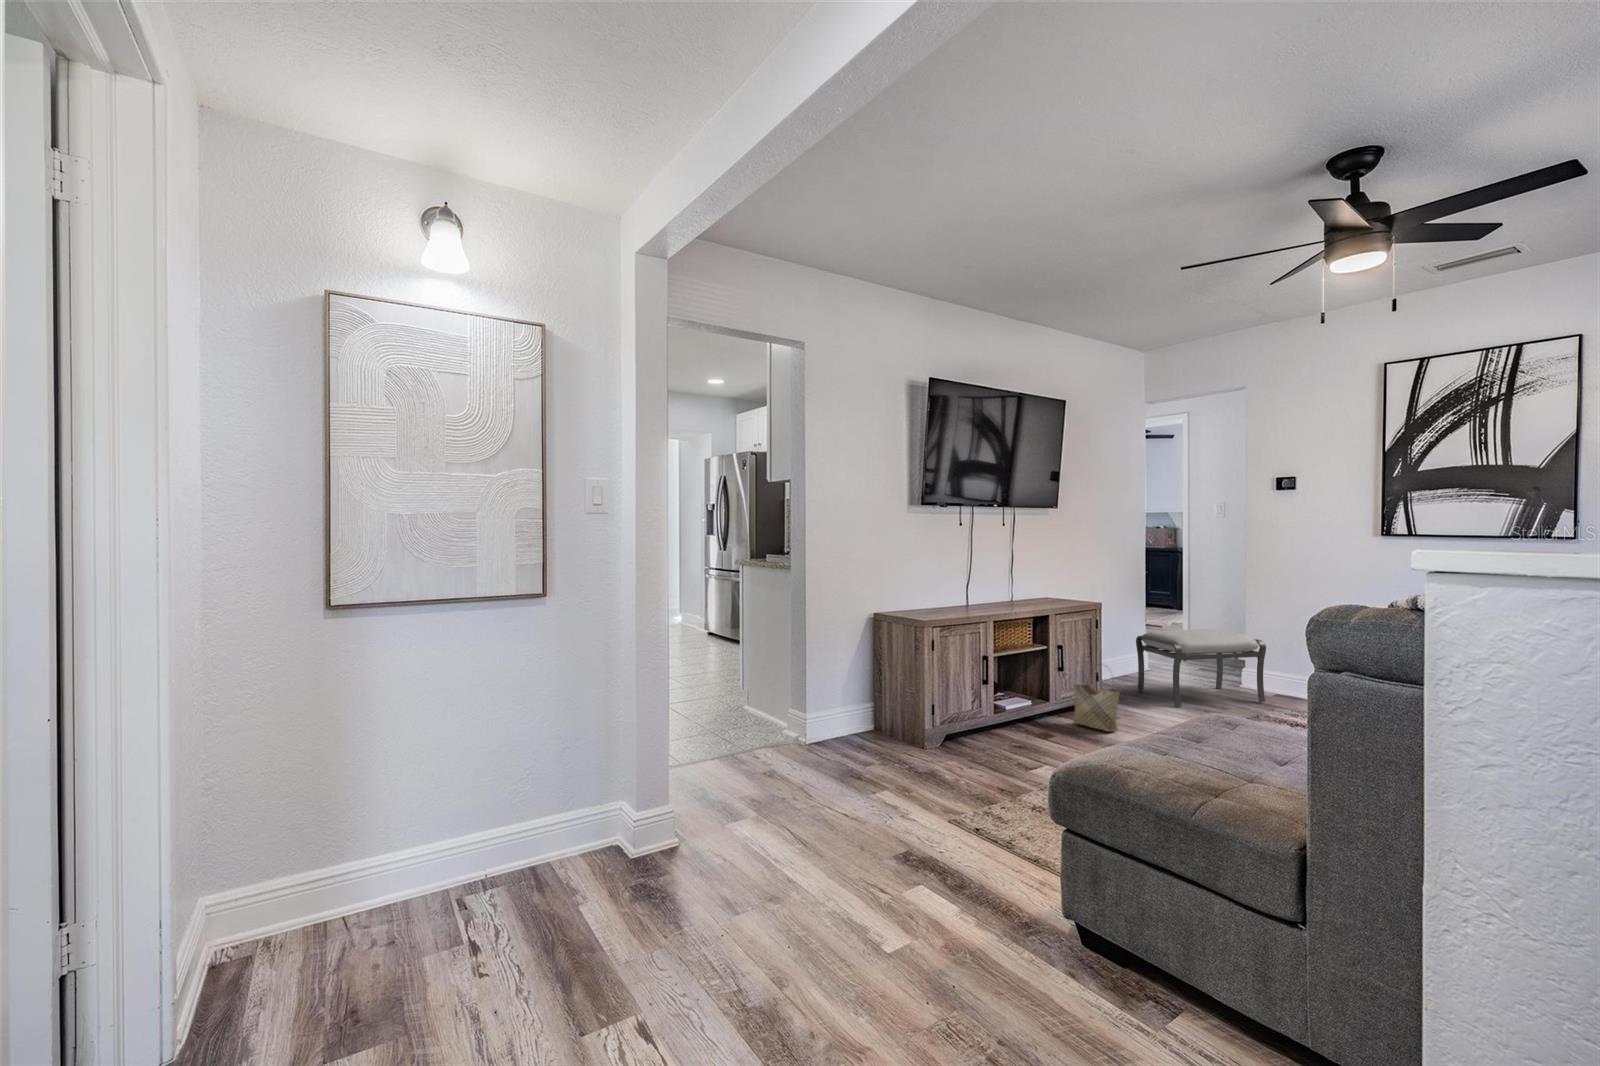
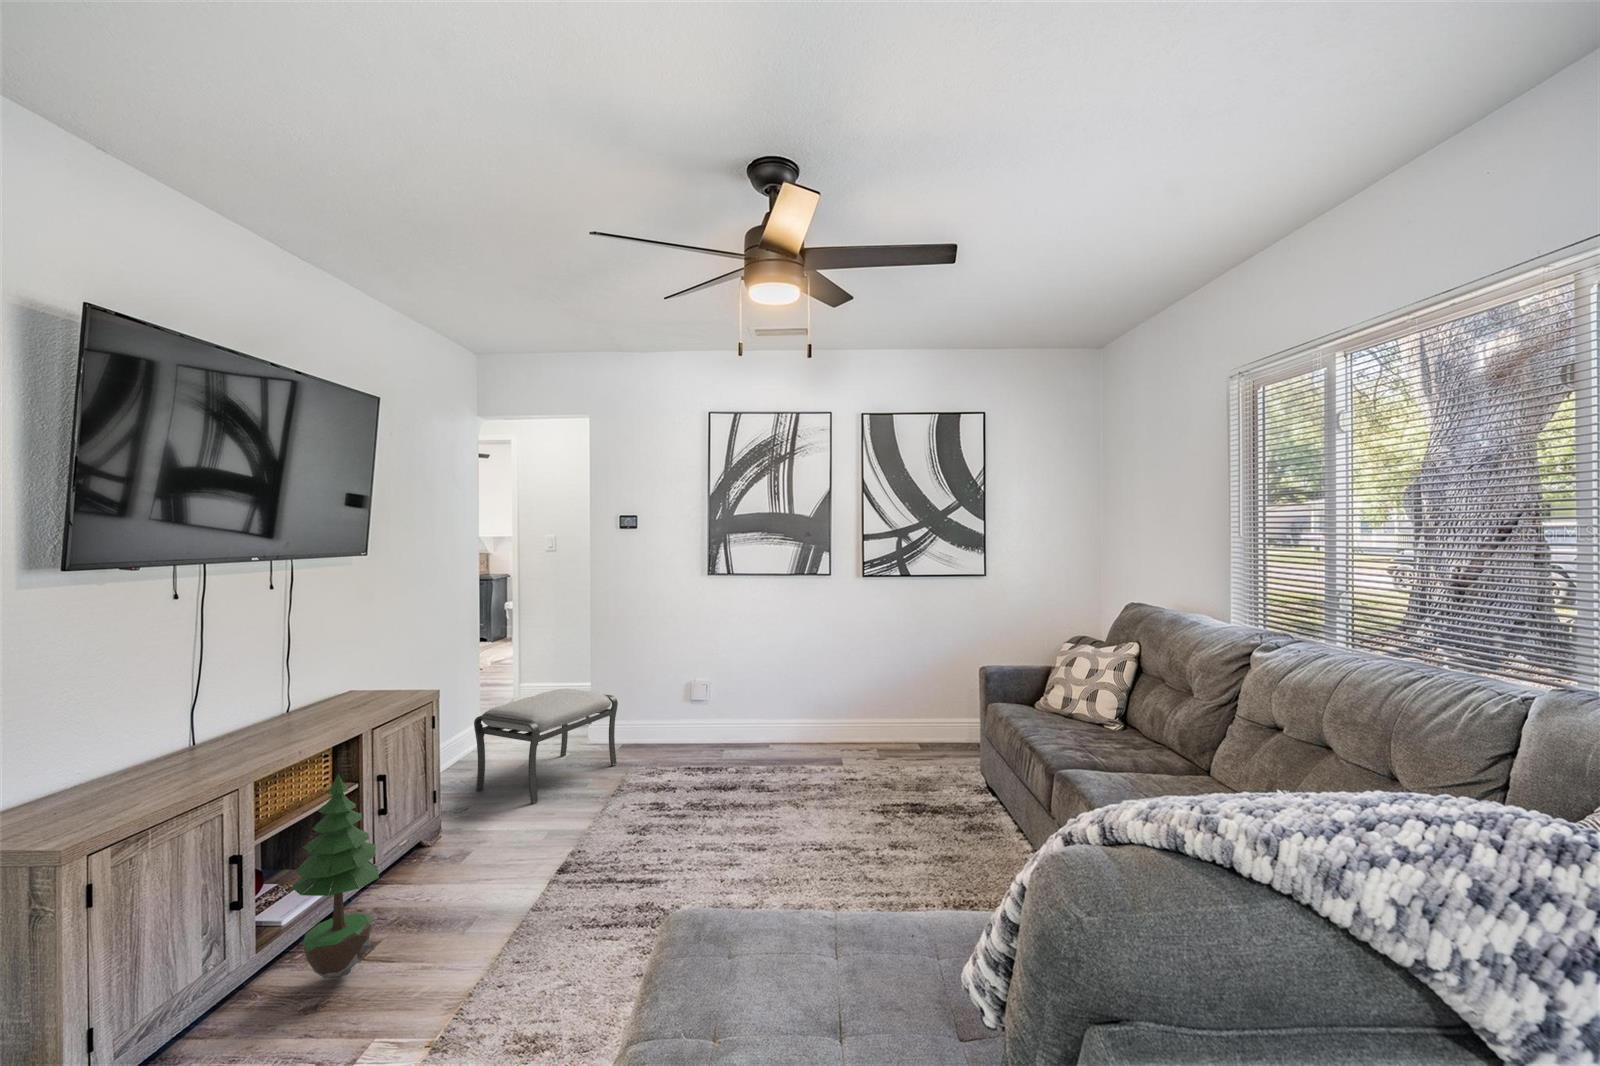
potted tree: none [1007,626,1051,740] -> present [291,774,379,978]
woven basket: present [1073,665,1120,731] -> none [406,789,483,895]

